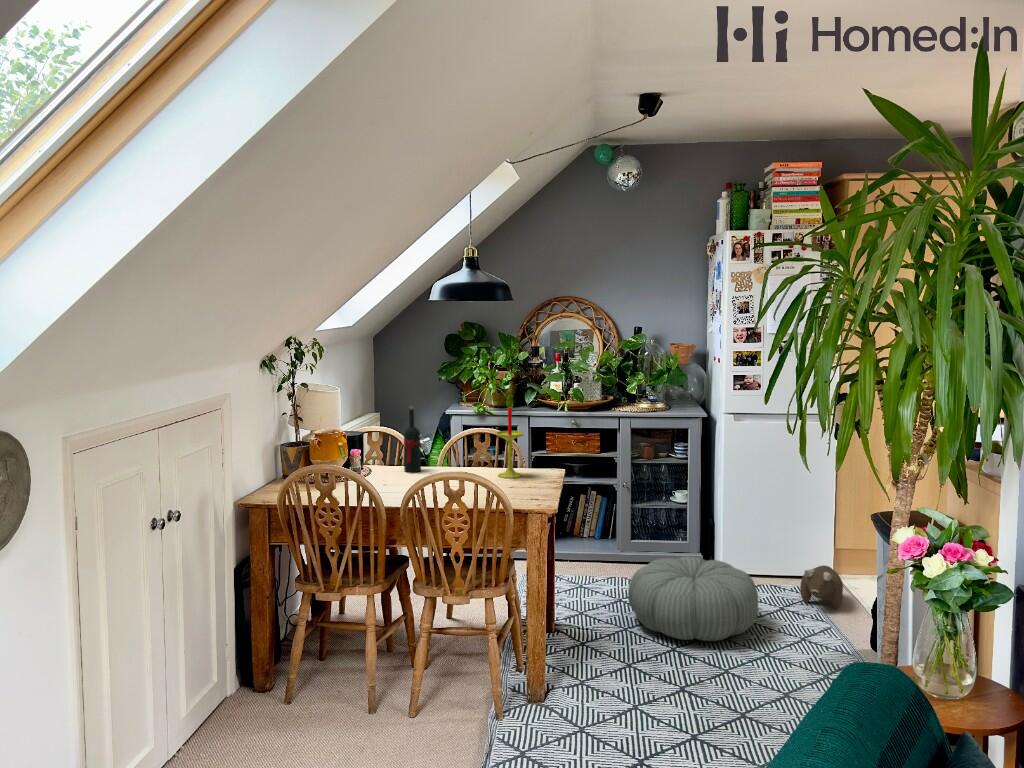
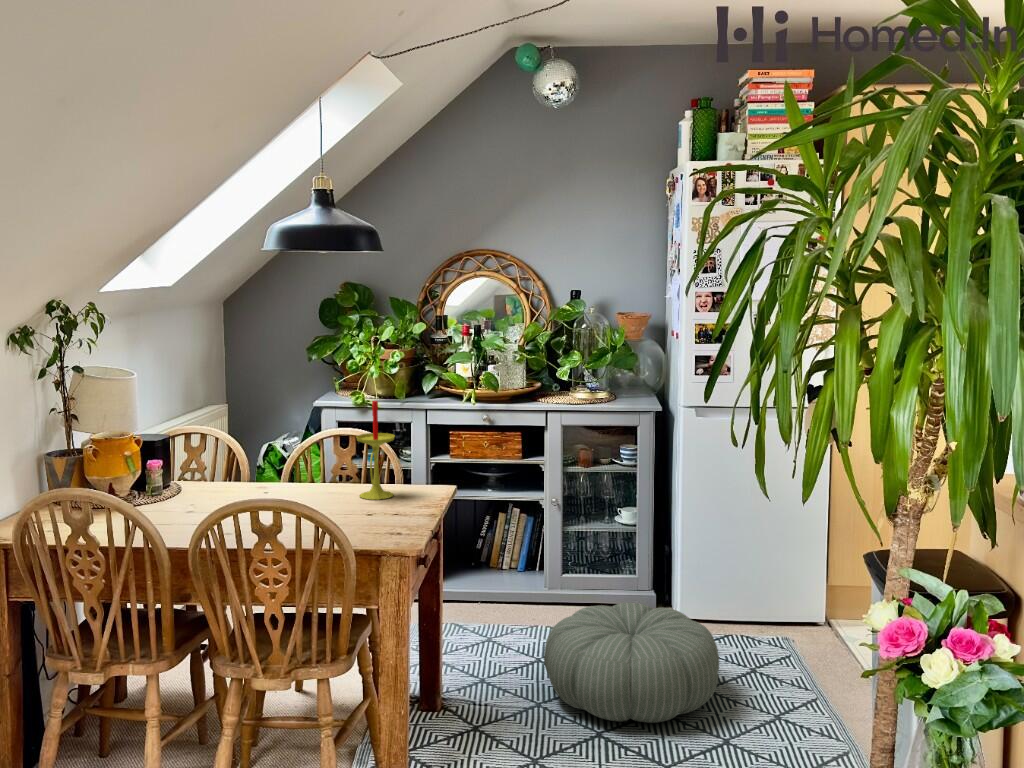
wine bottle: present [404,407,421,472] -> none [229,399,255,491]
plush toy: present [800,565,843,608] -> none [779,613,836,671]

